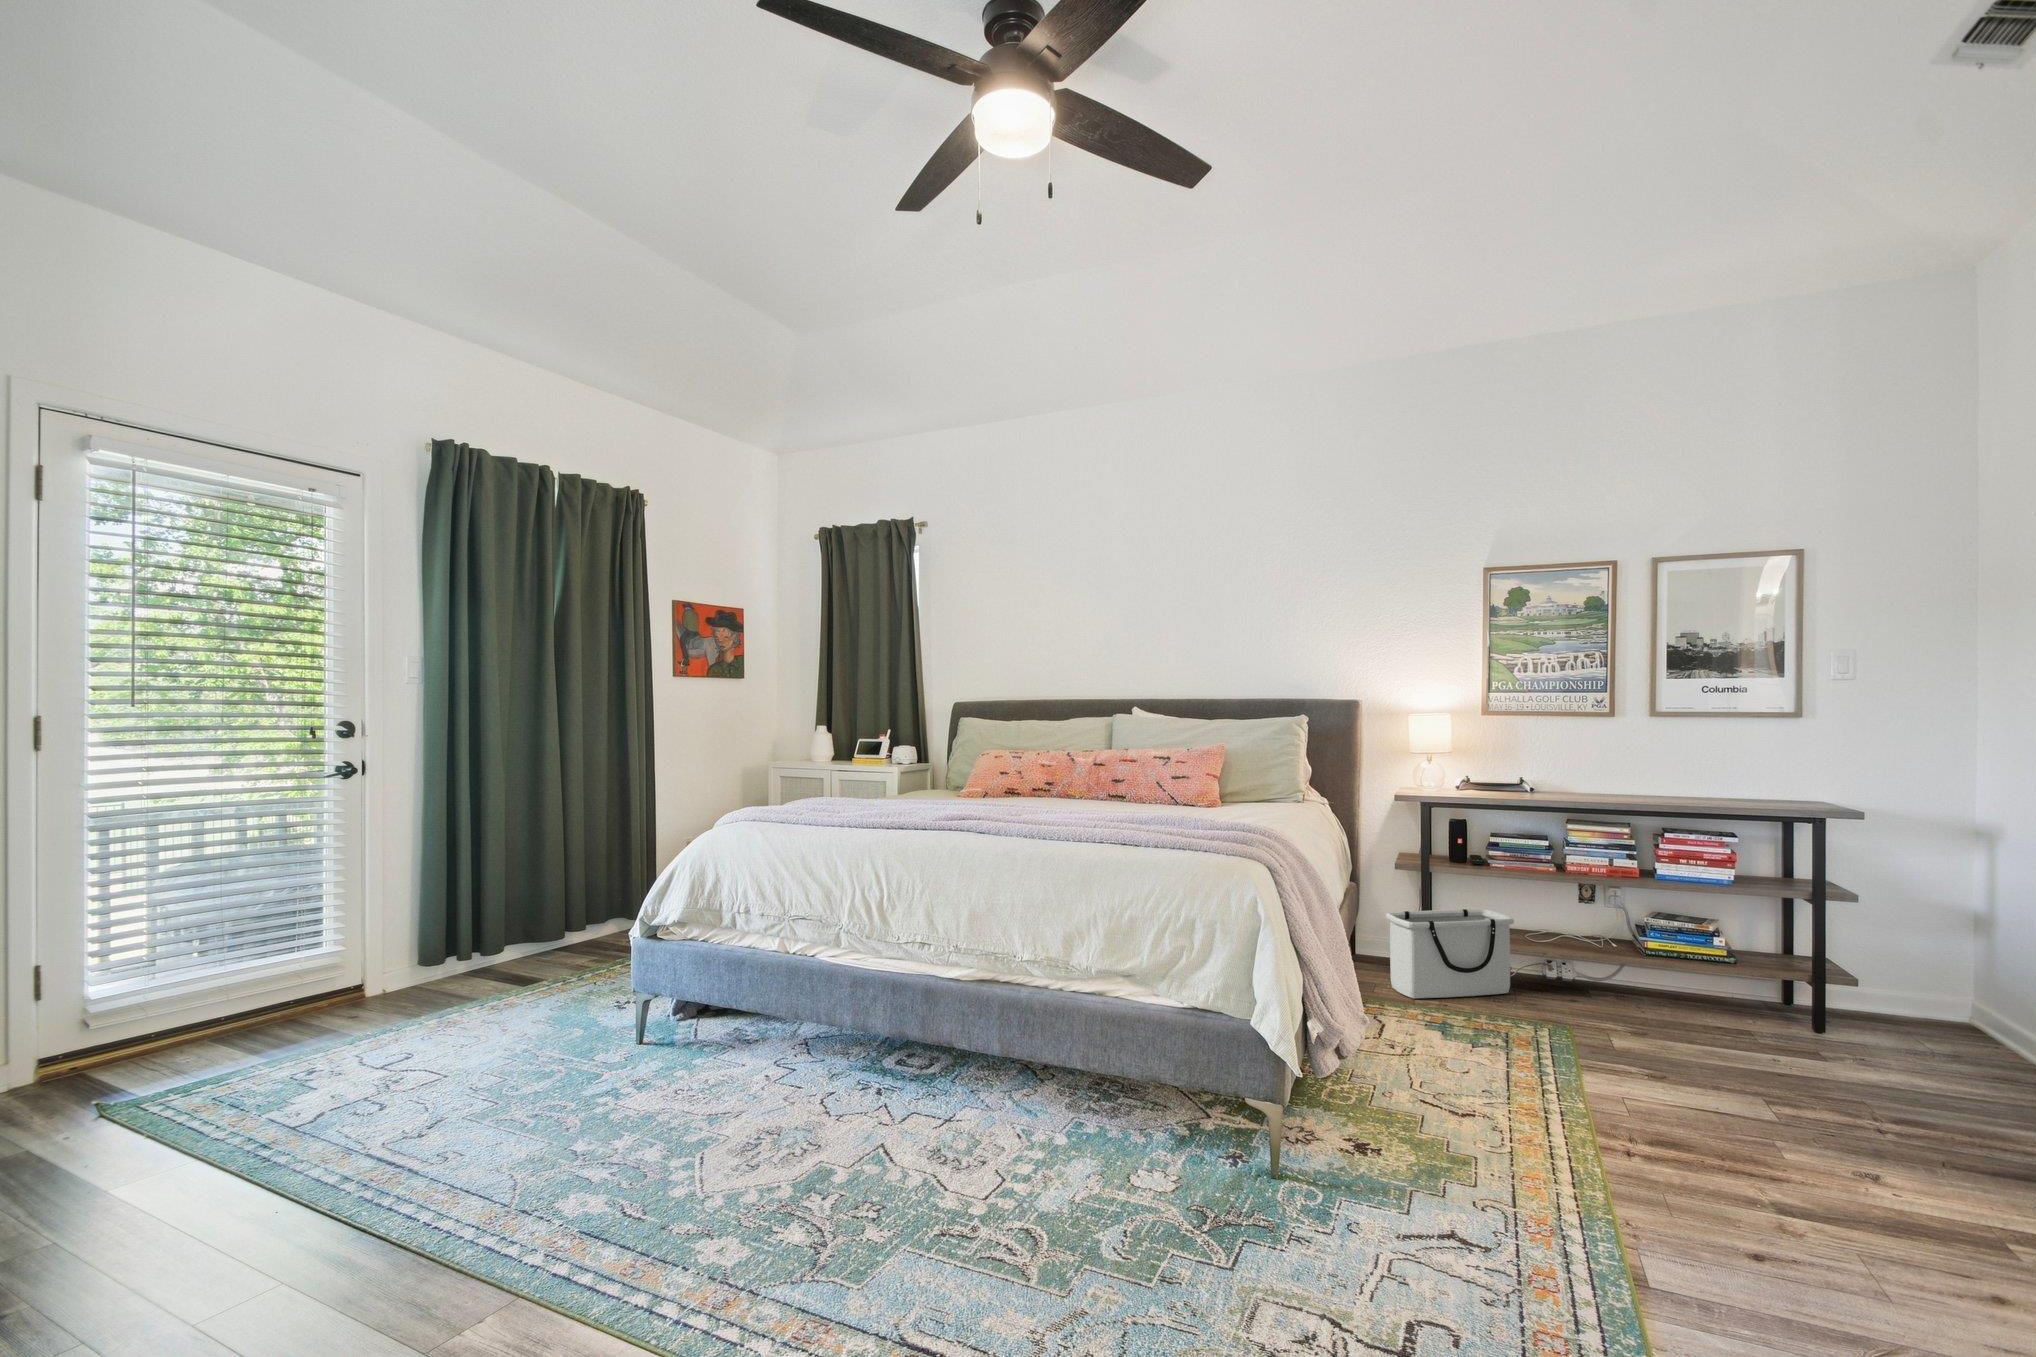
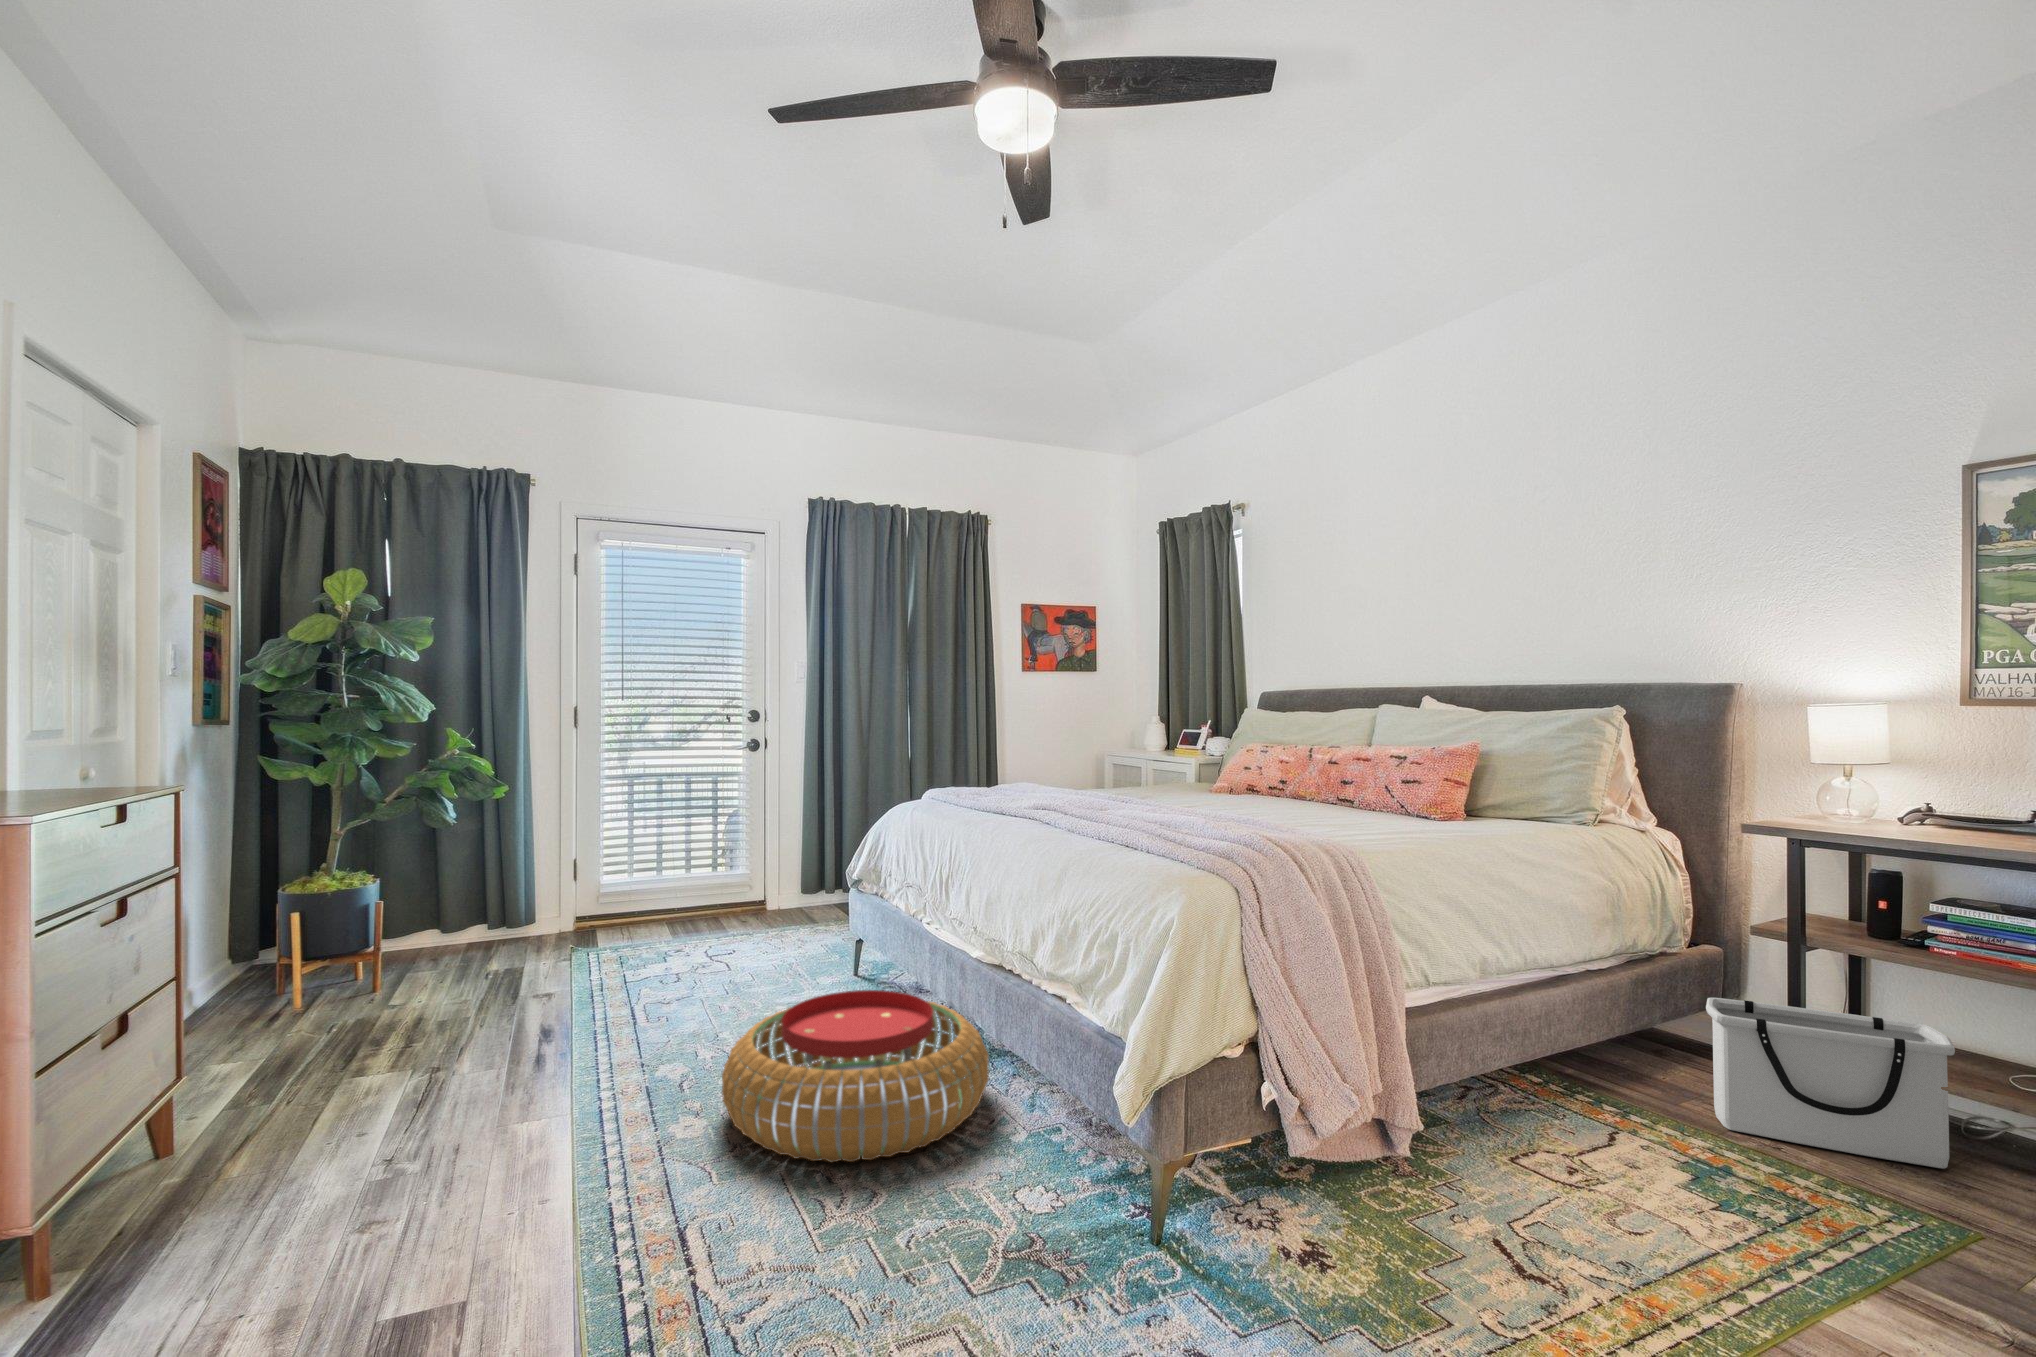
pouf: none [736,1040,1039,1256] -> present [722,990,989,1162]

